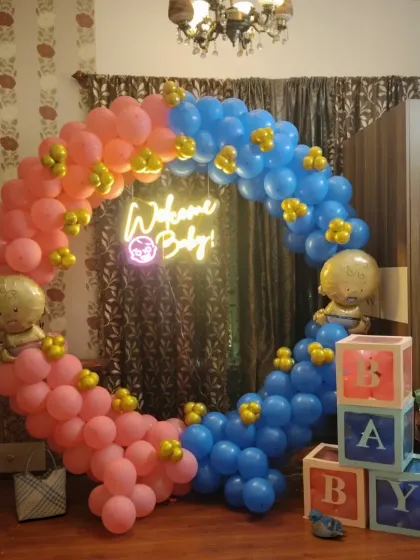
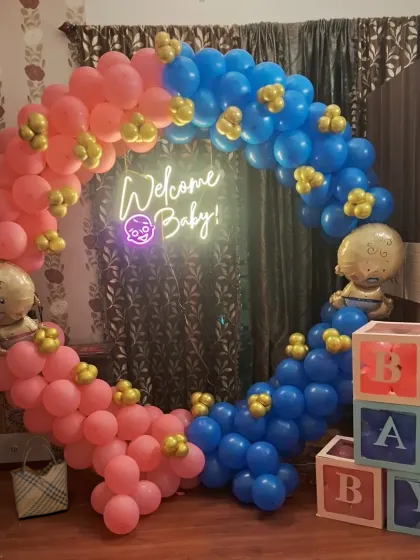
plush toy: present [308,509,347,537] -> none [322,511,365,542]

